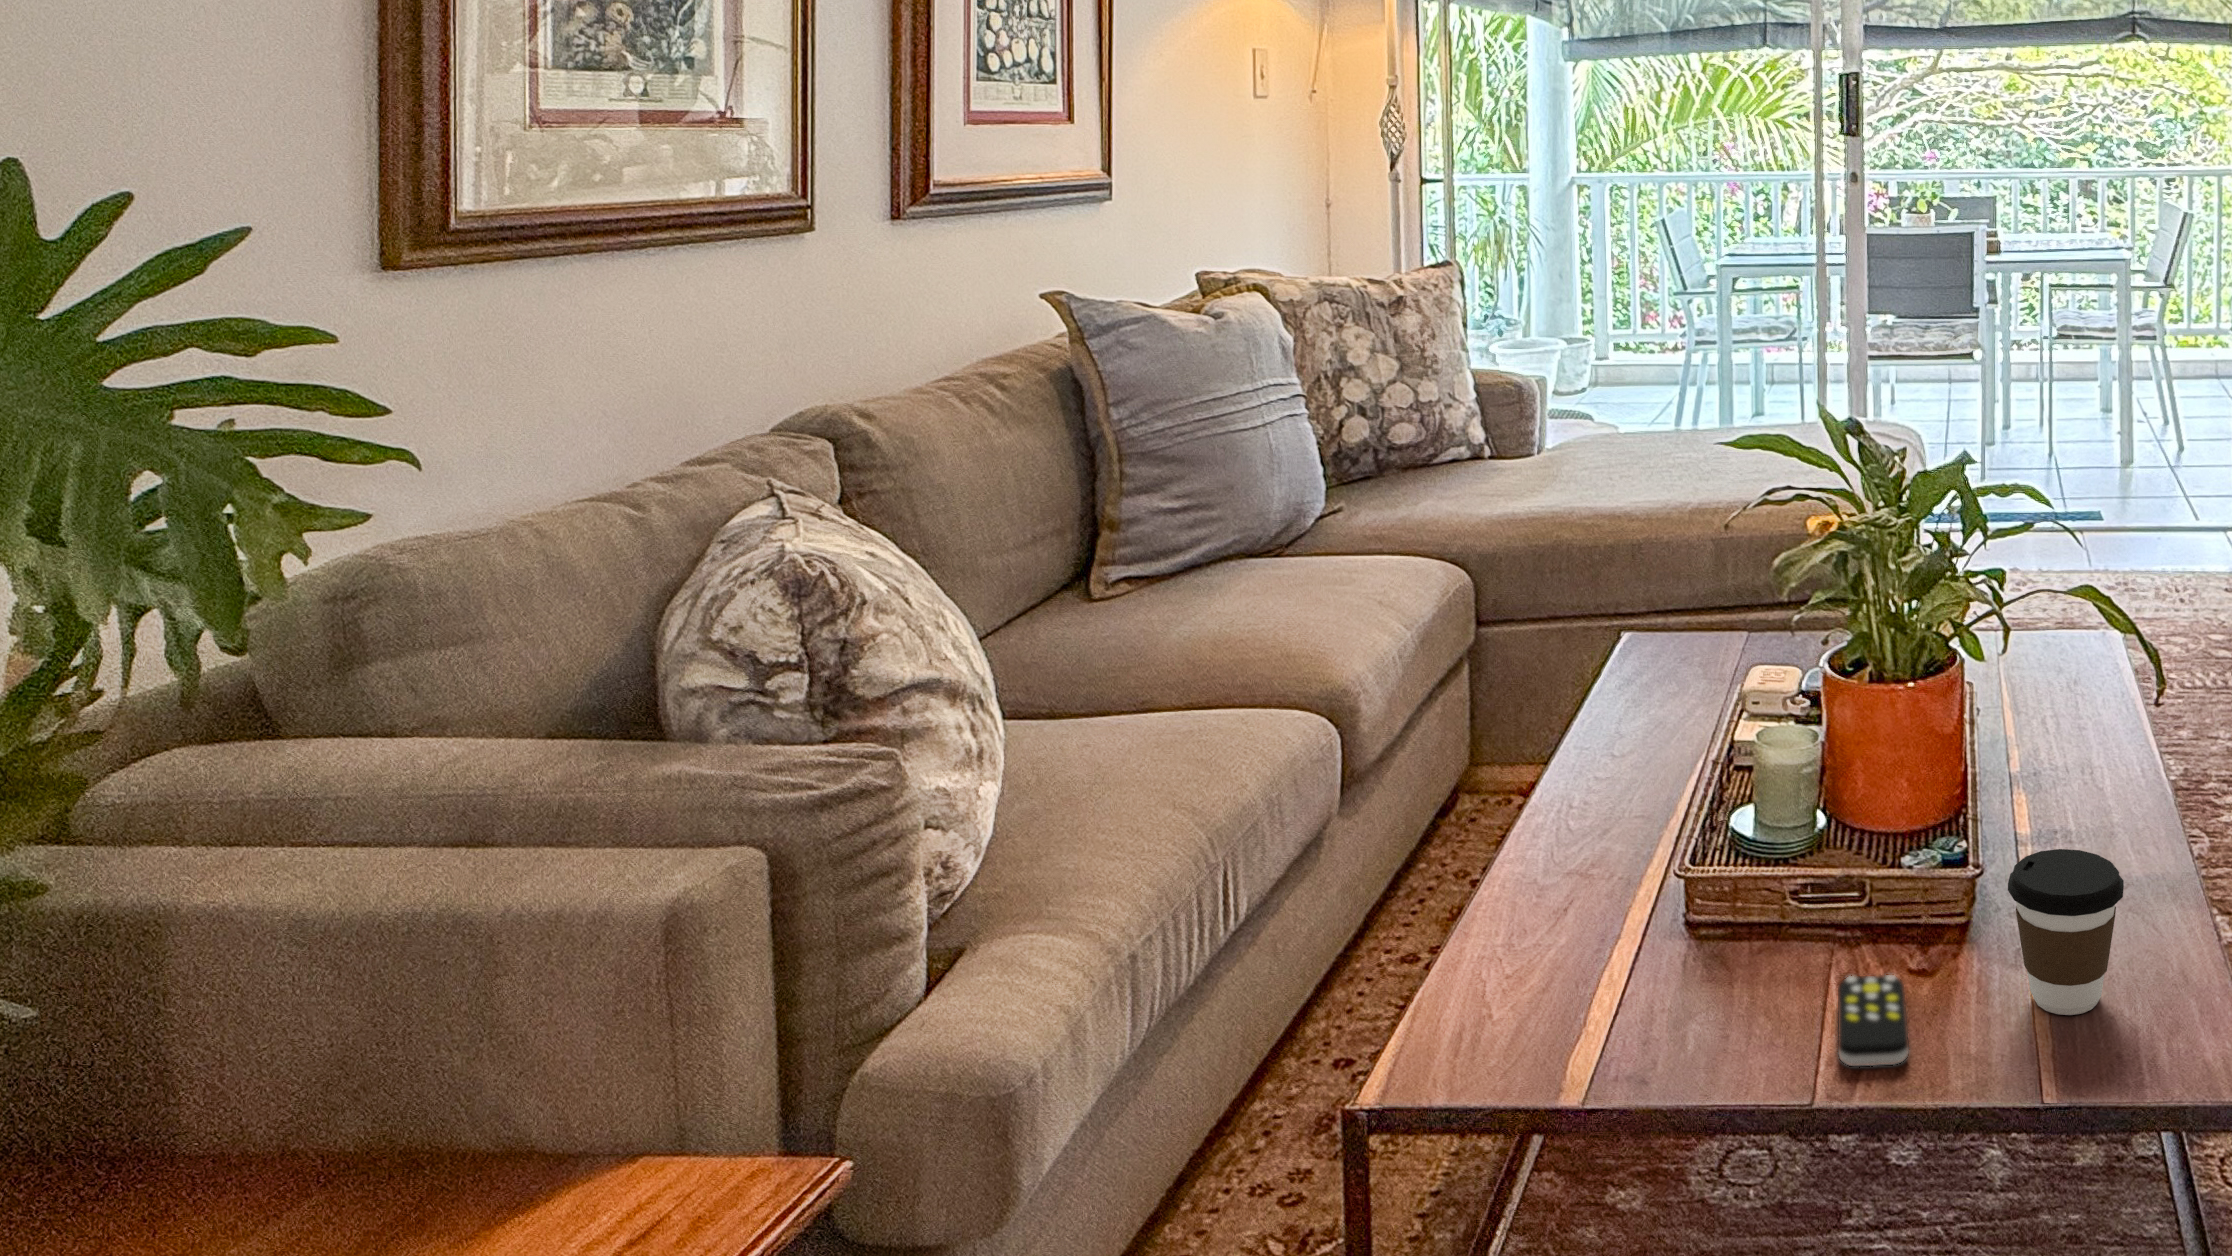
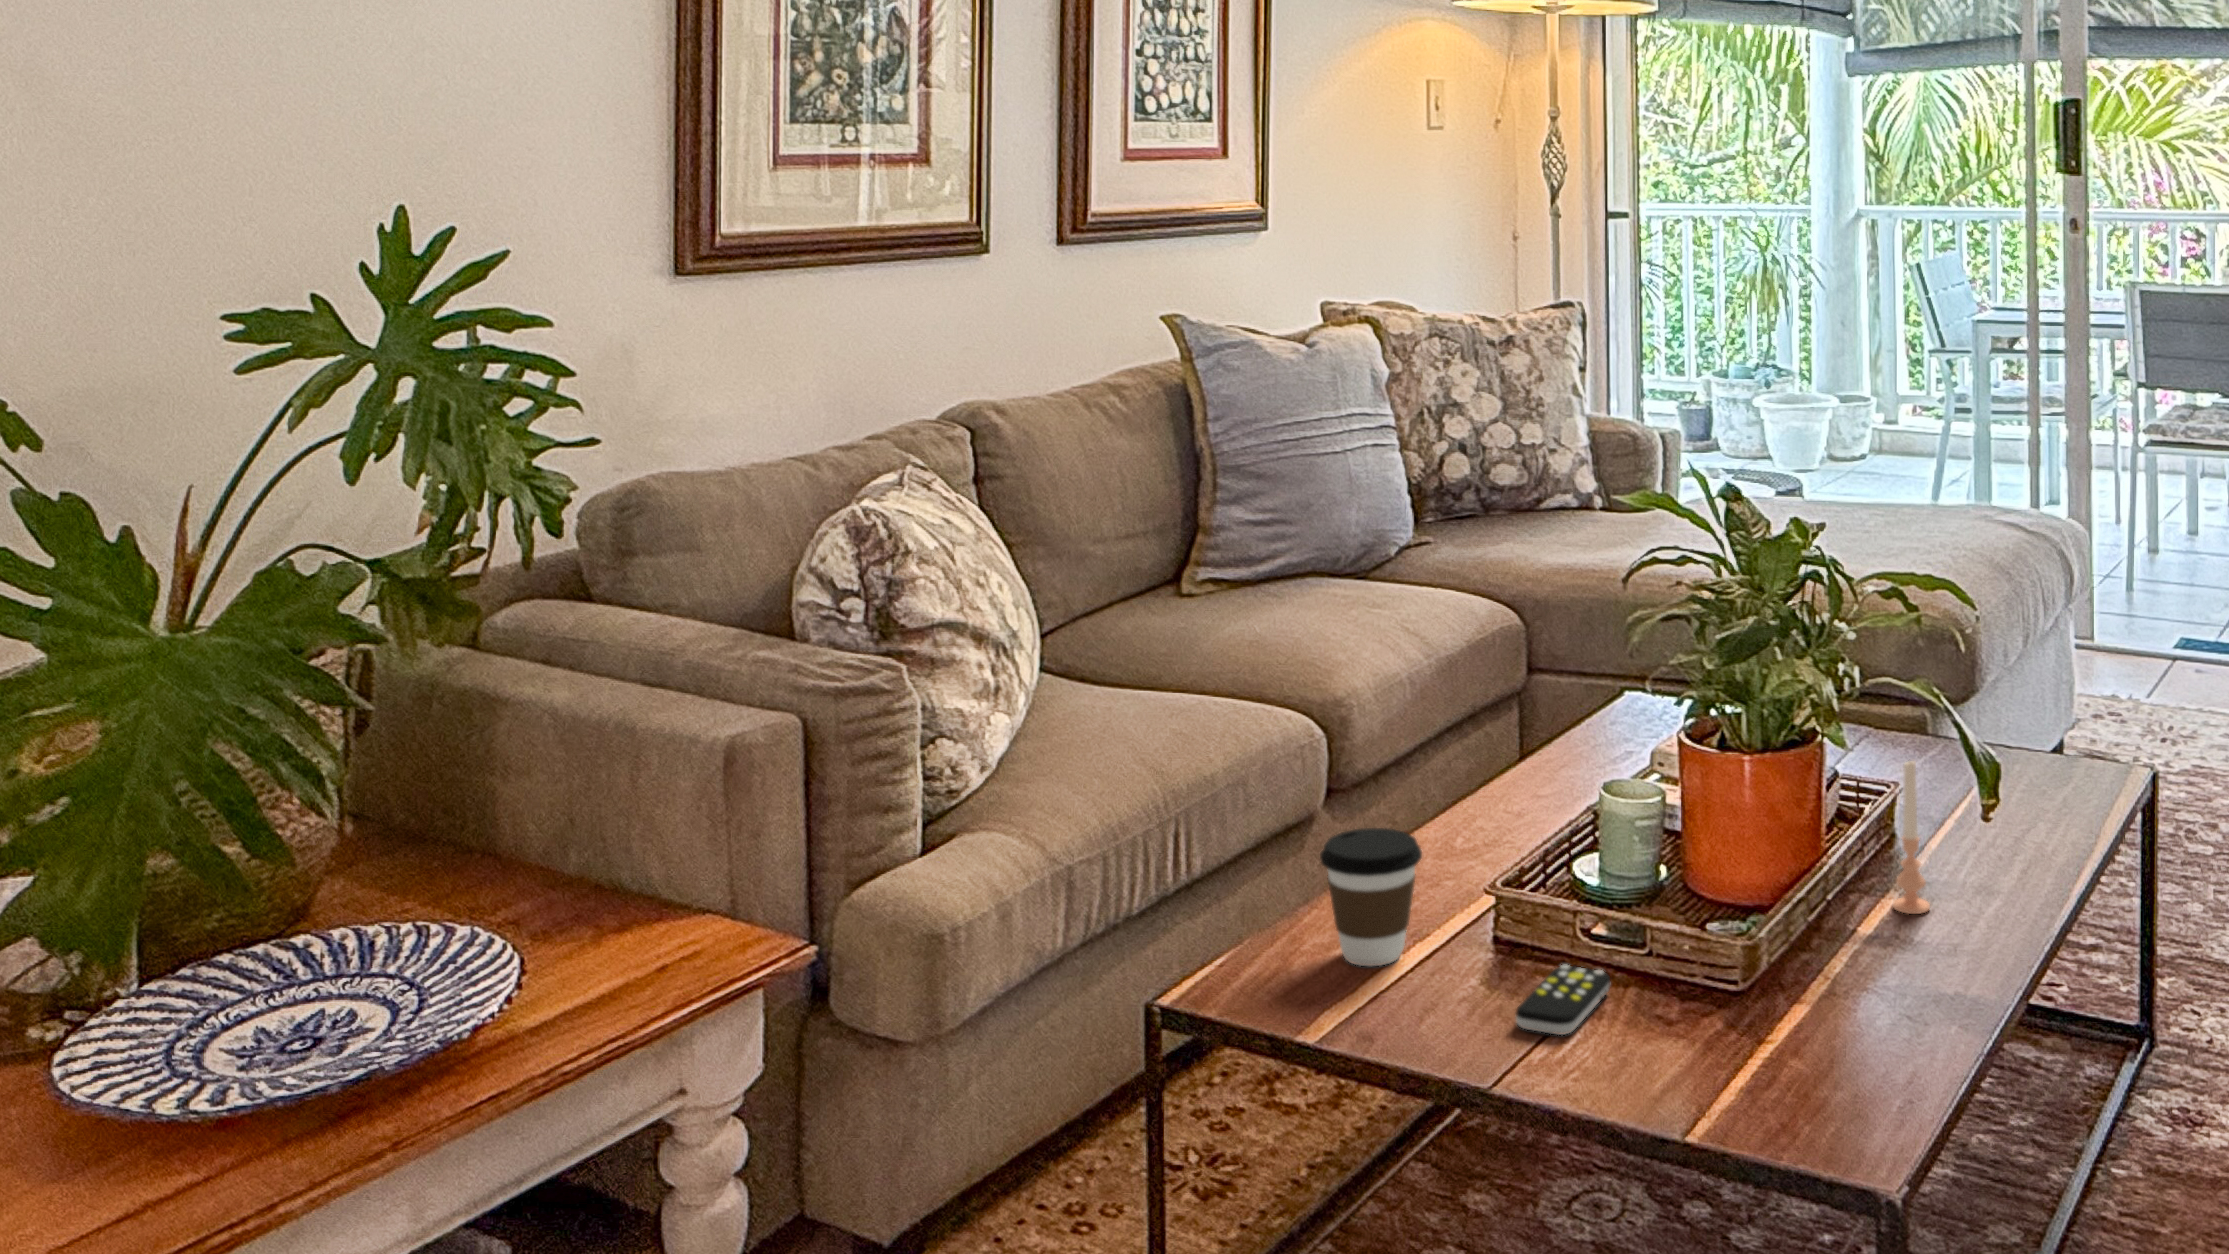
candle: none [2079,692,2115,843] -> present [1893,761,1930,914]
coffee cup: present [2008,849,2124,1015] -> present [1320,828,1422,966]

